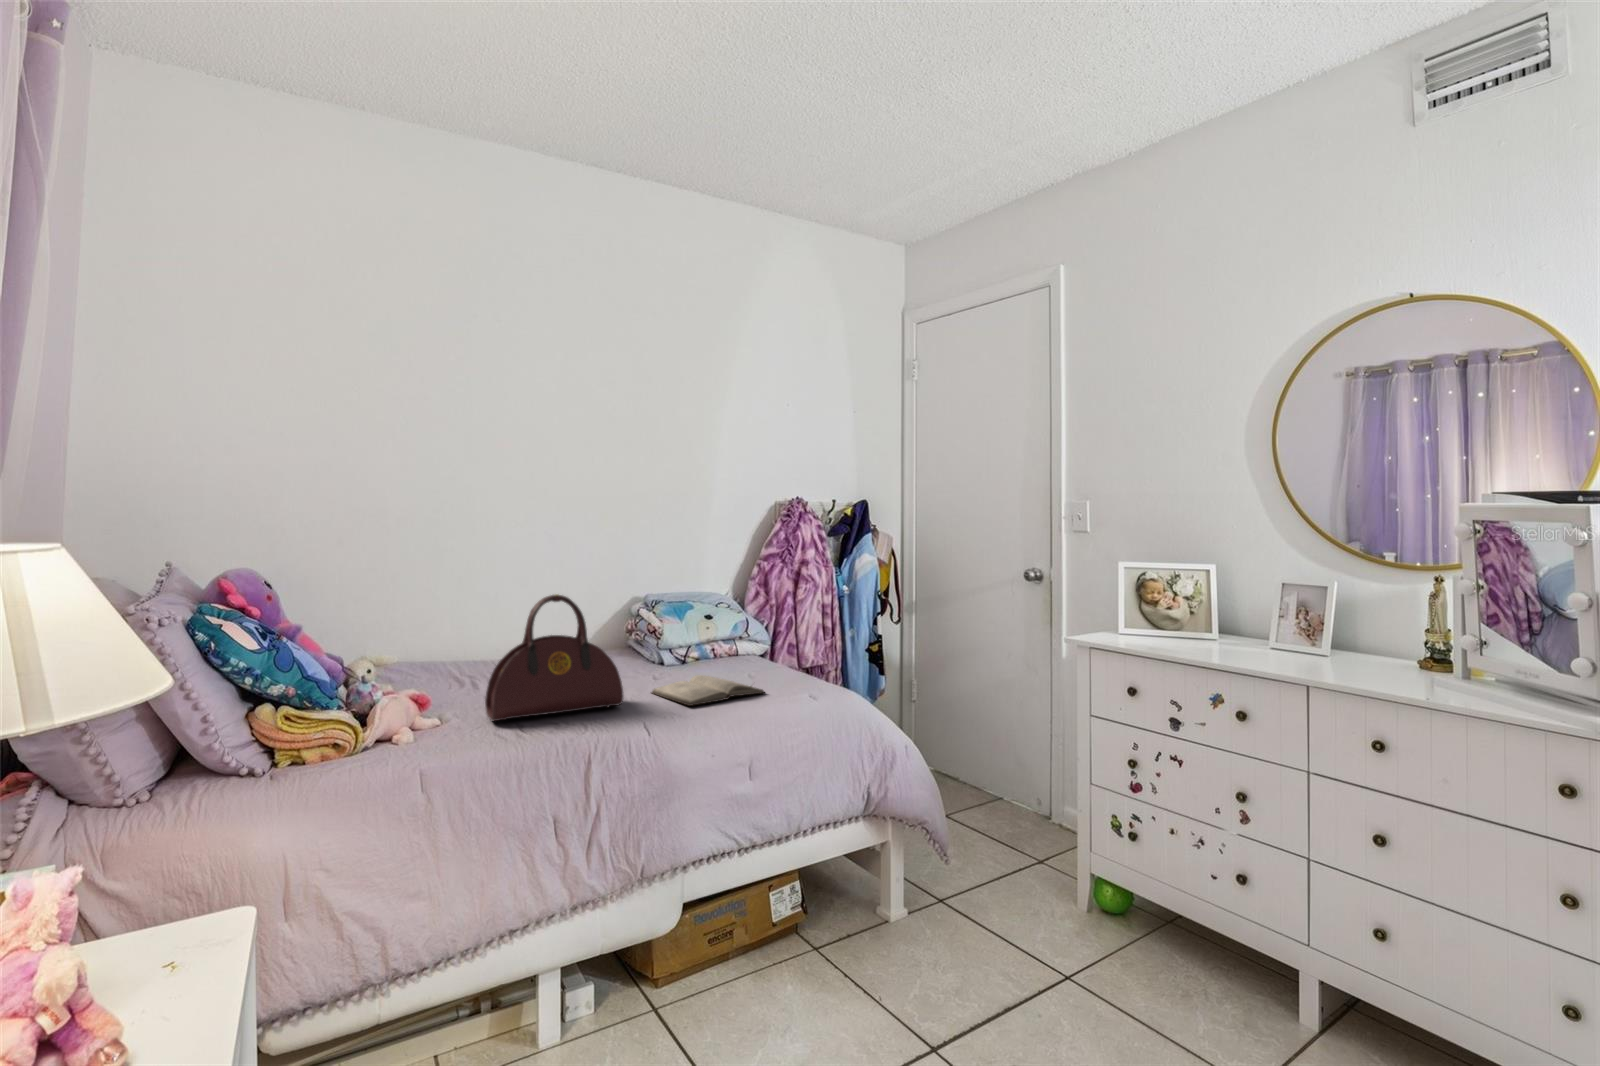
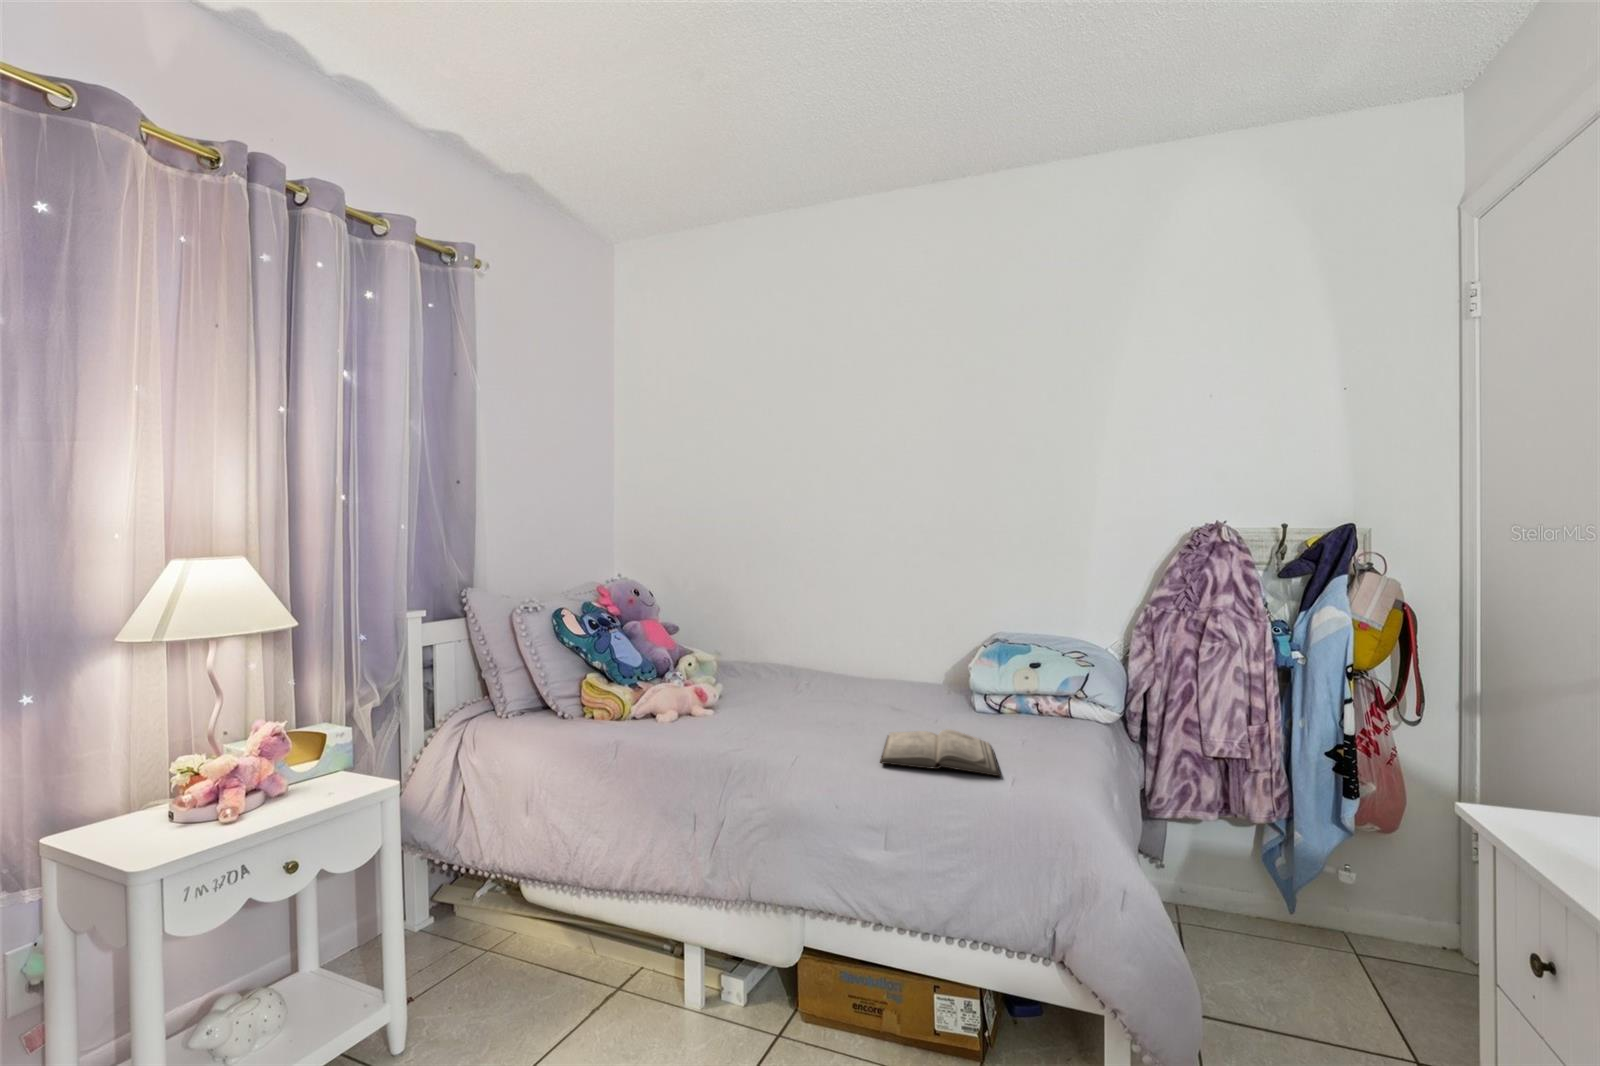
handbag: present [485,594,623,721] -> none [712,617,838,740]

